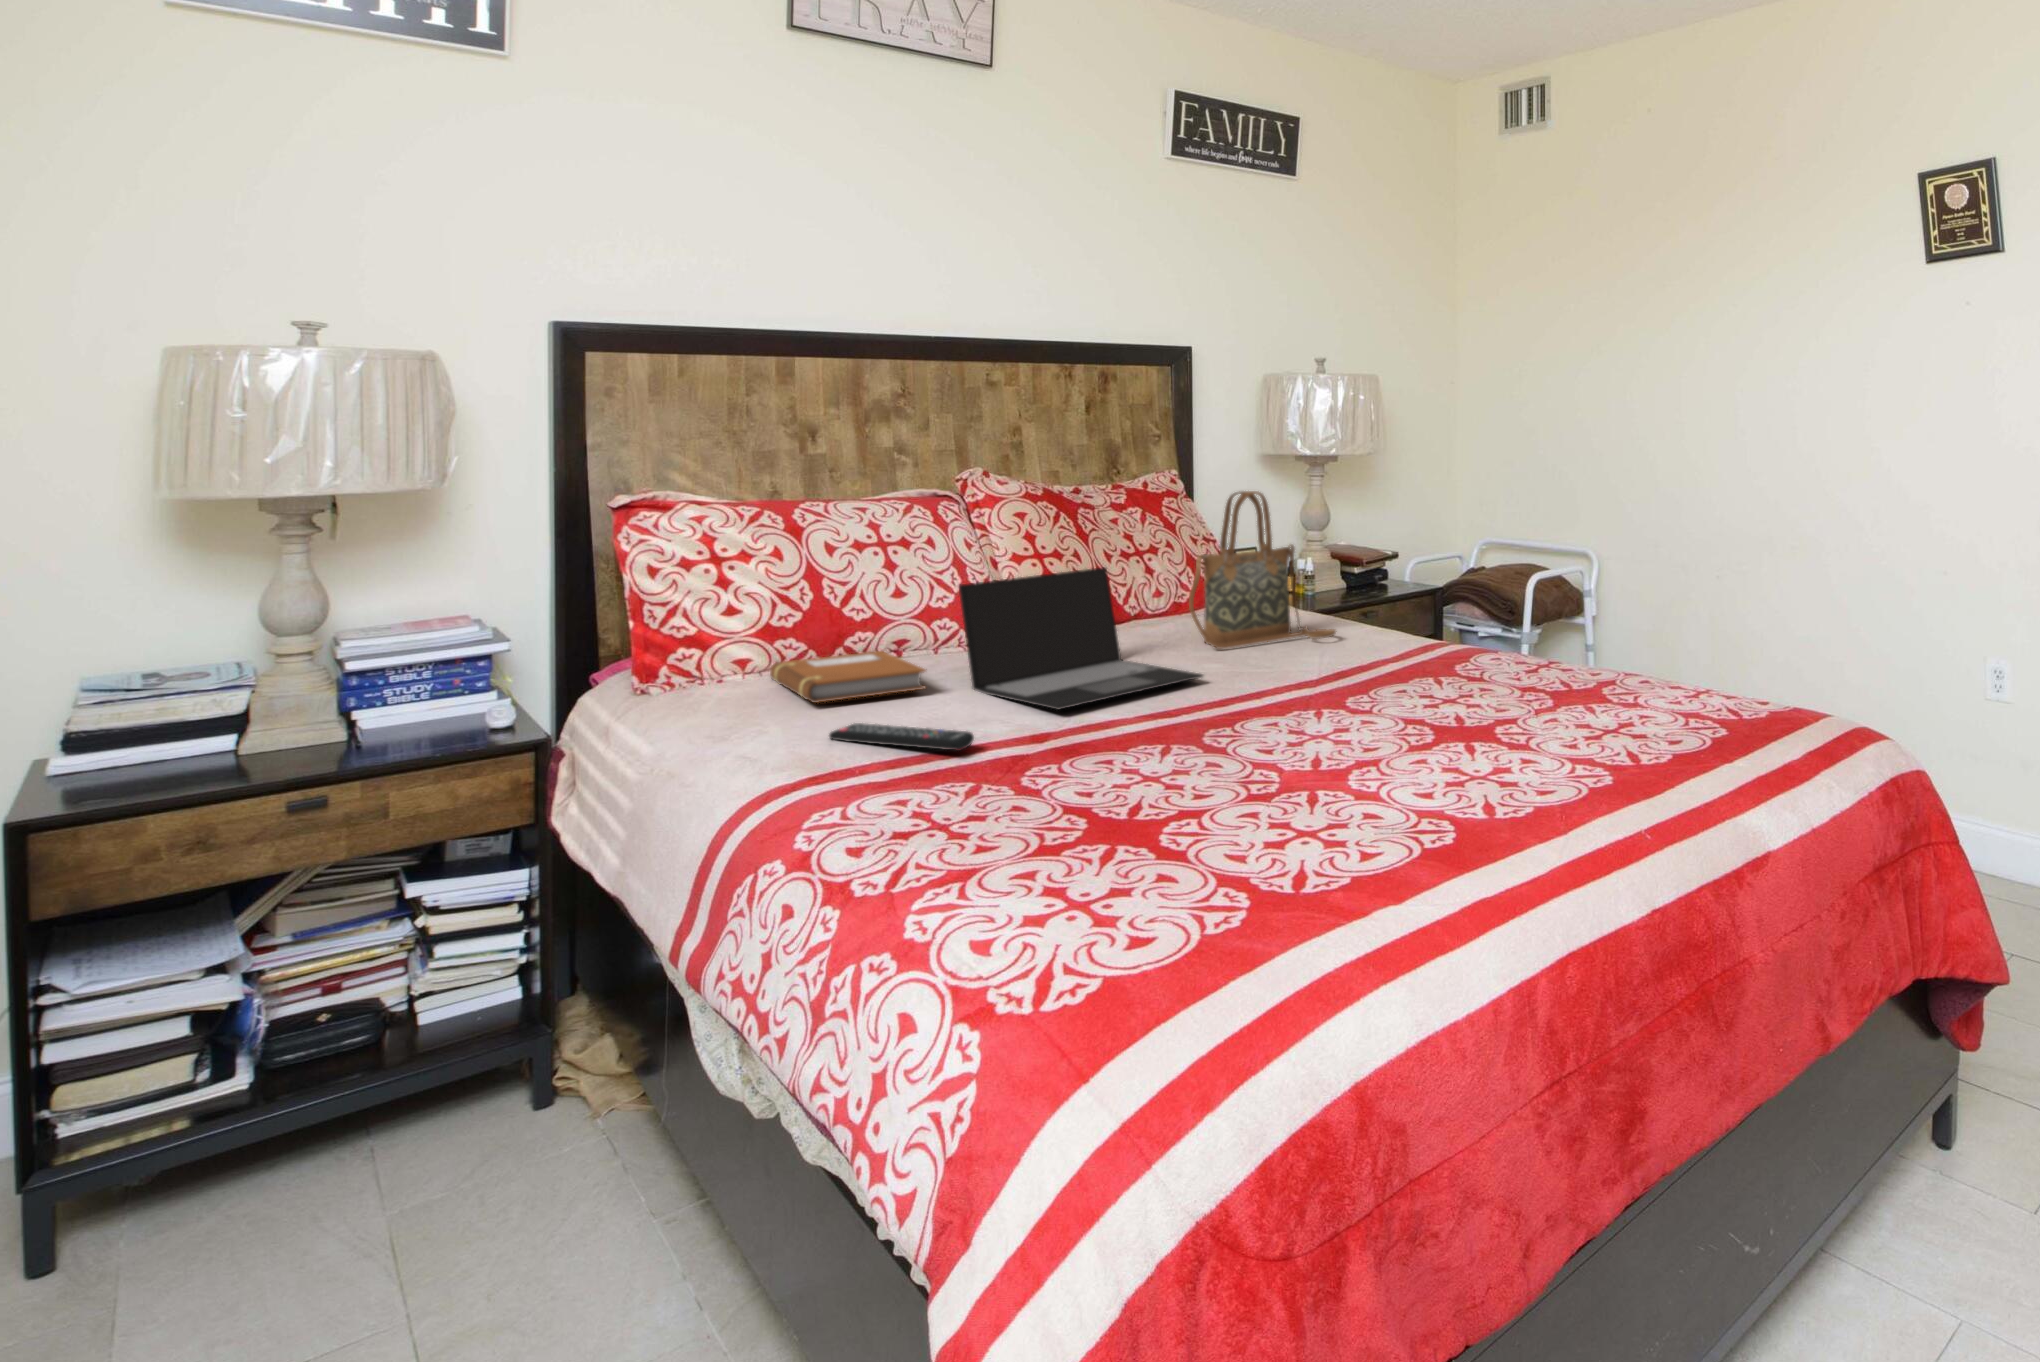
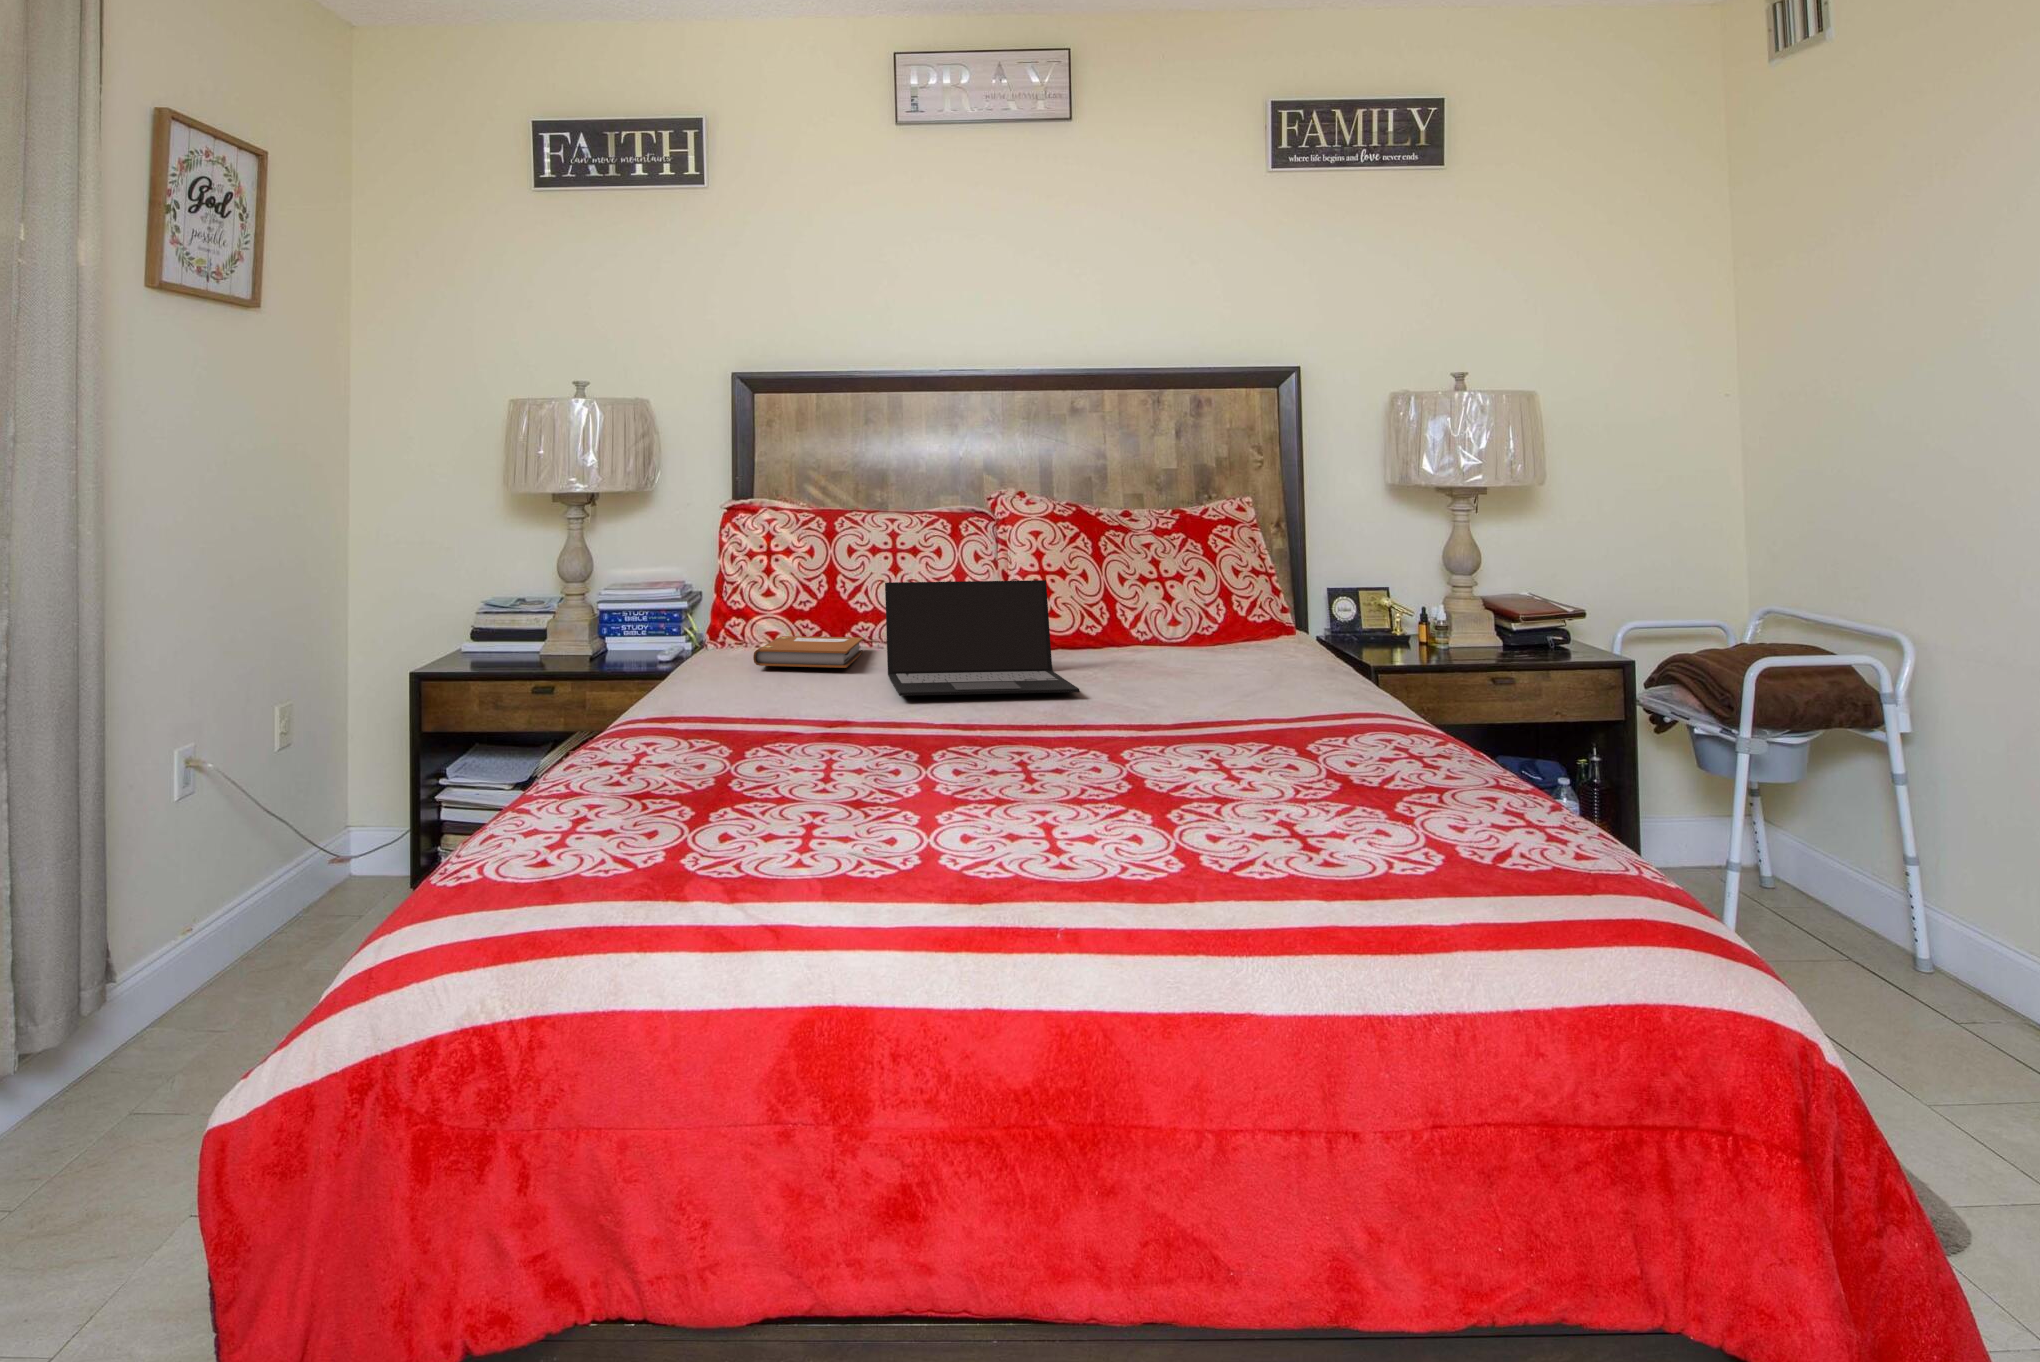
handbag: present [1189,491,1337,649] -> none [1134,513,1314,679]
remote control: present [829,723,974,751] -> none [724,681,794,710]

